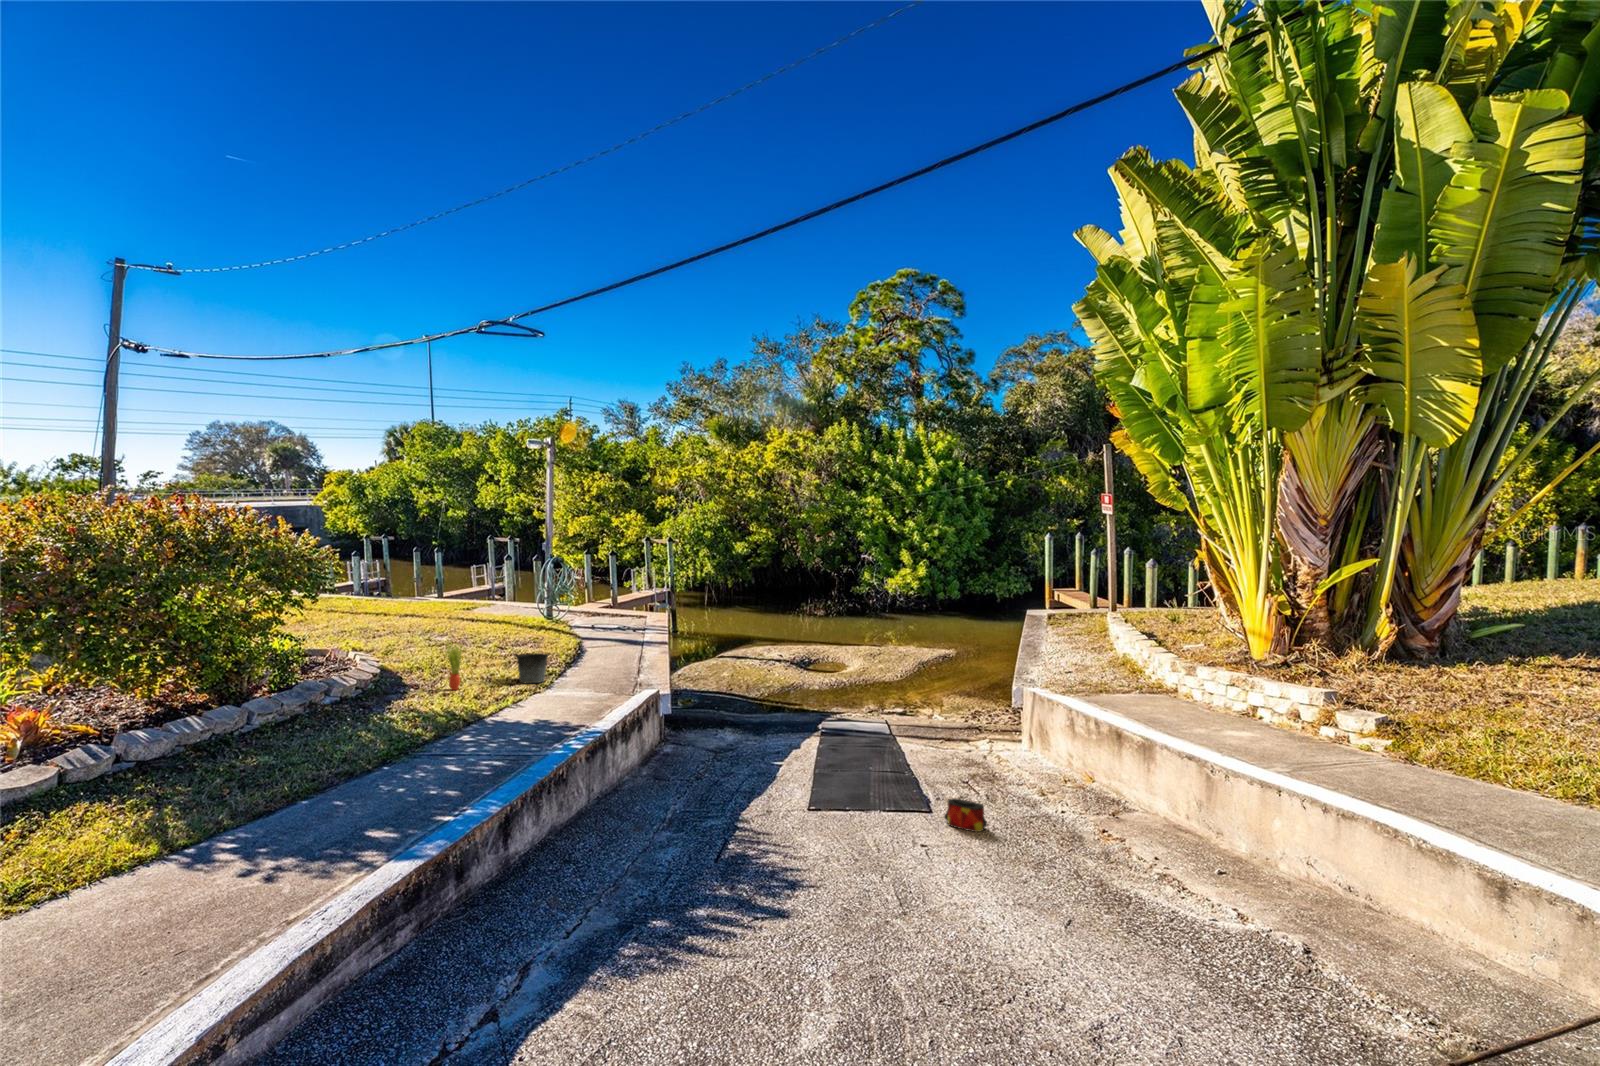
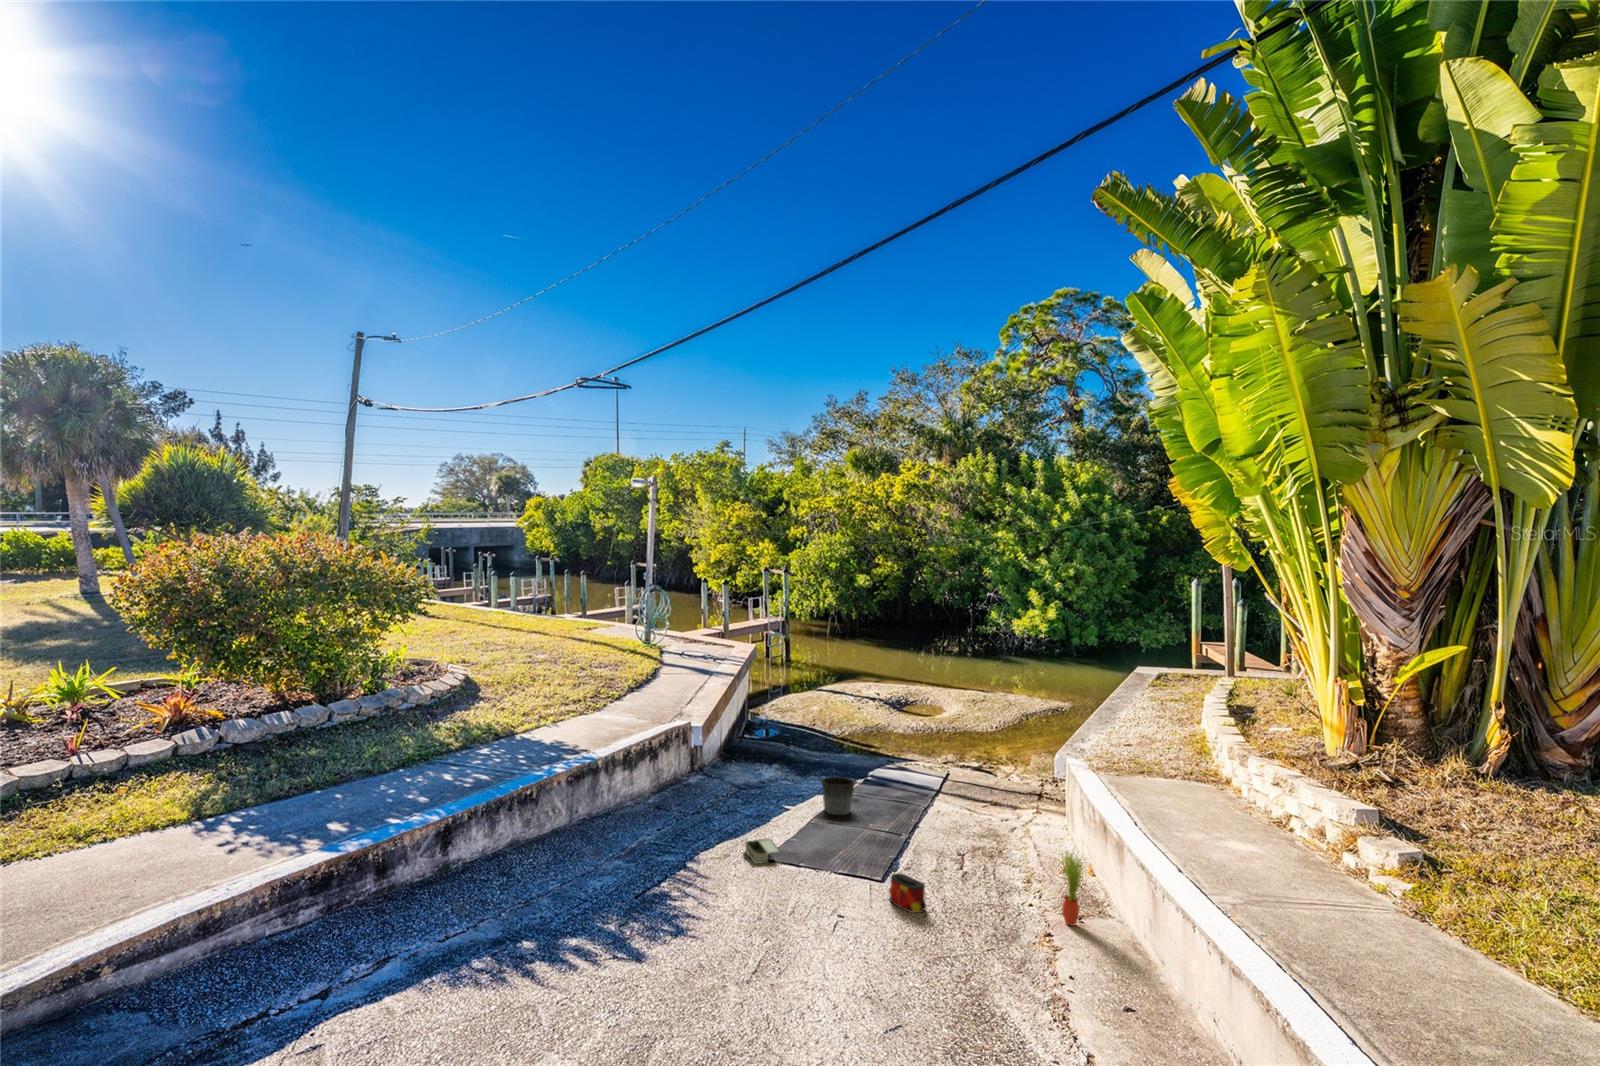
potted plant: present [446,643,465,690] -> present [1062,850,1086,926]
bucket: present [515,653,549,684] -> present [820,777,857,815]
toolbox: none [781,785,822,810] -> present [745,839,780,864]

